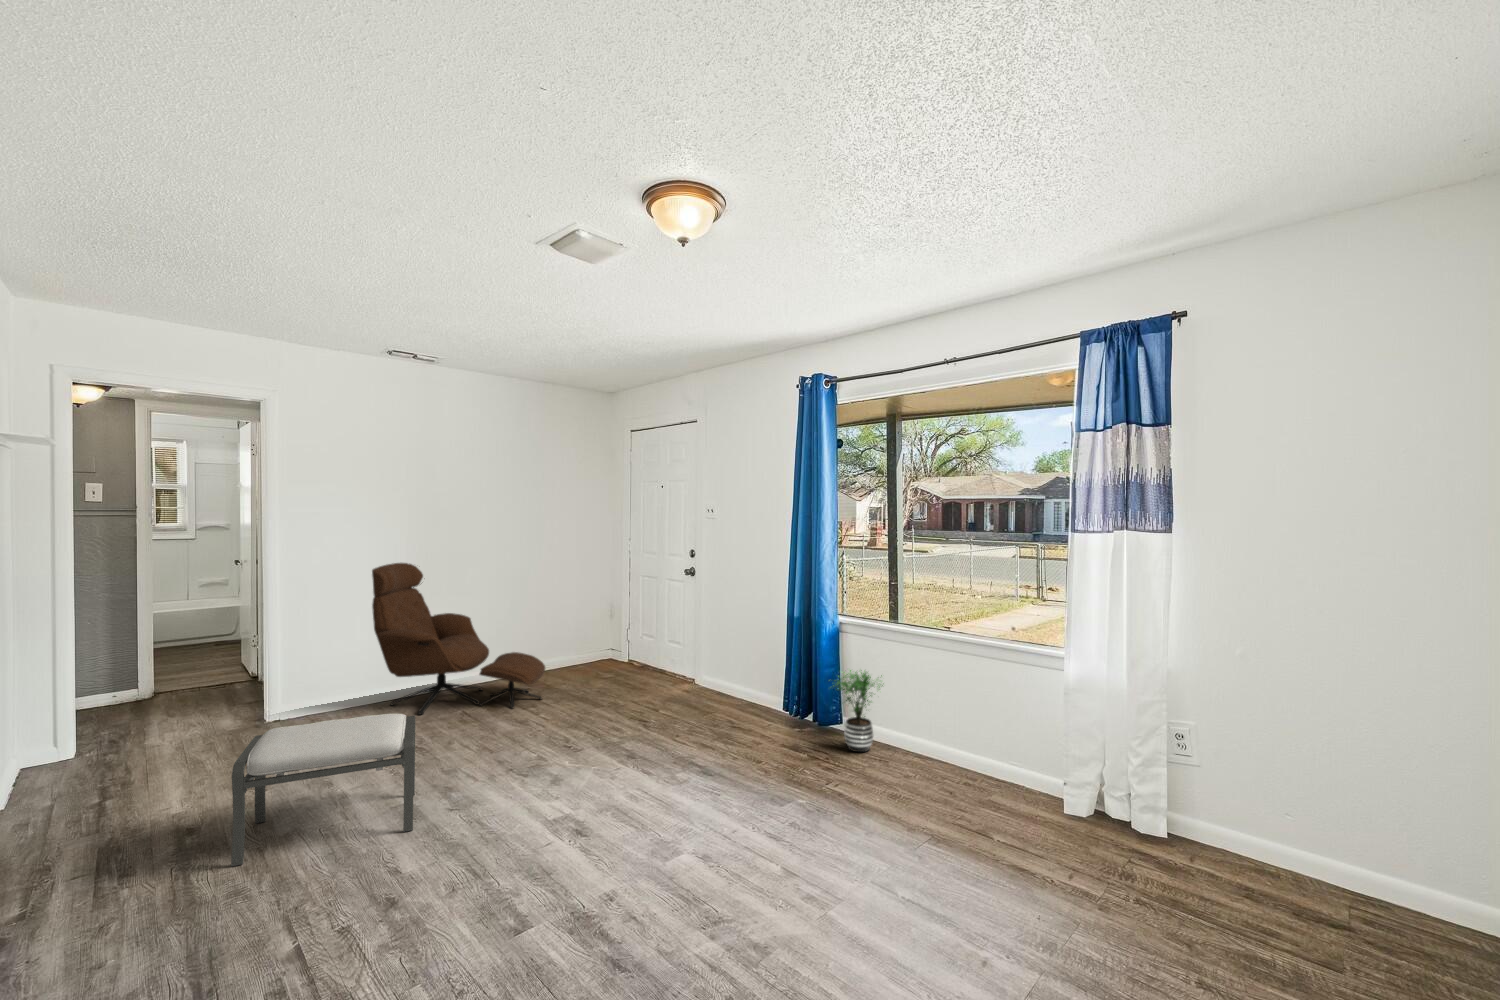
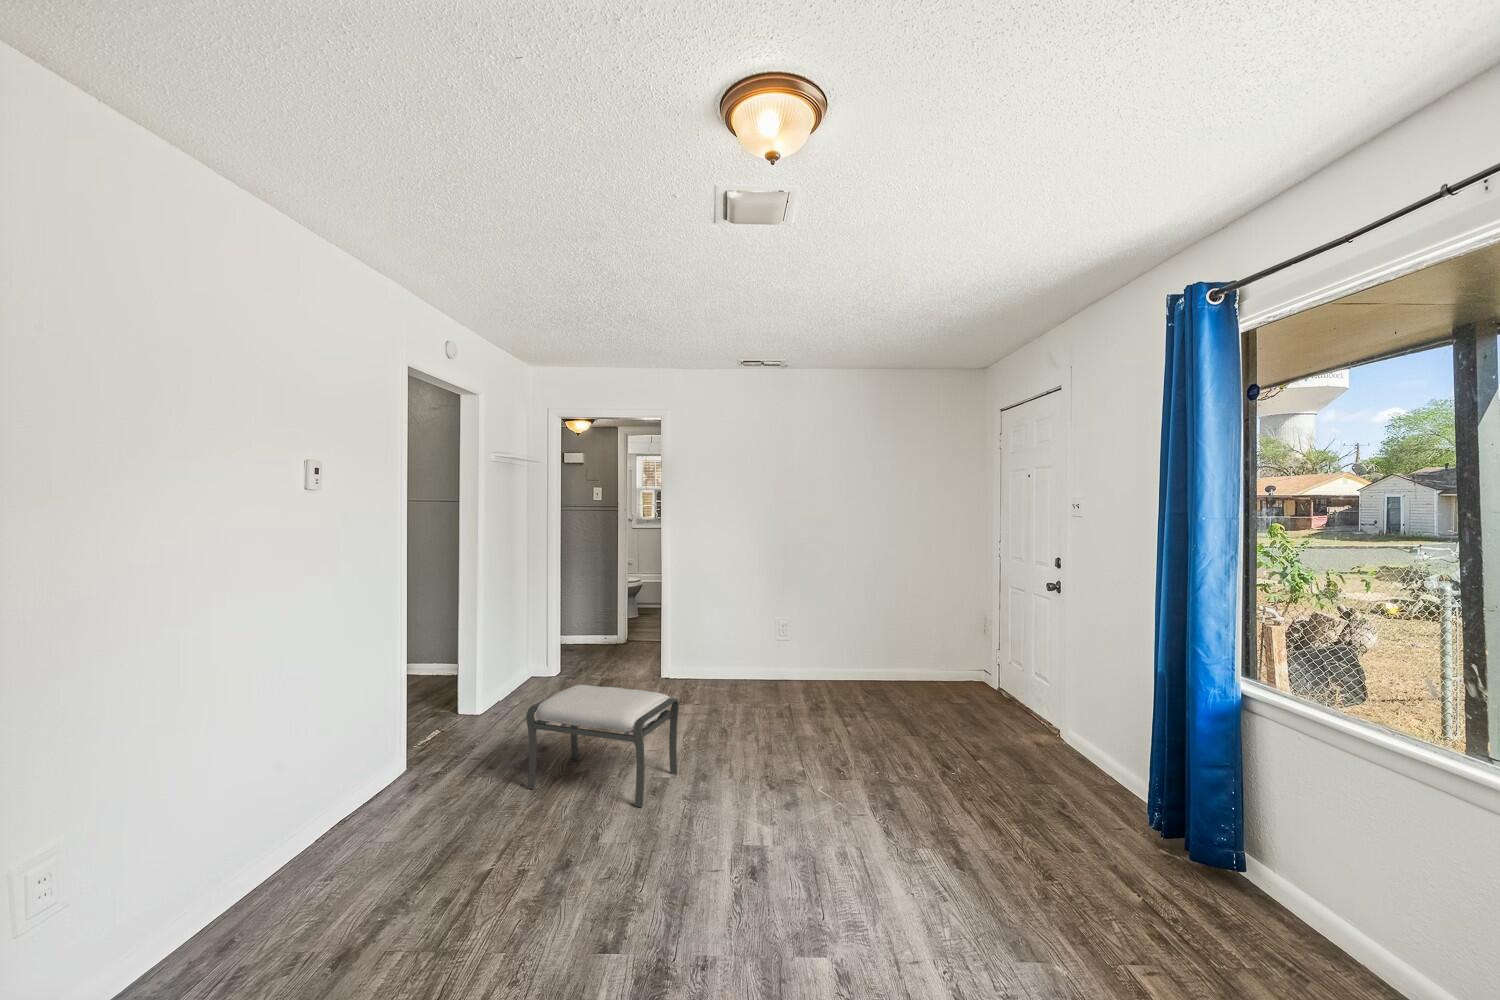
lounge chair: present [372,563,545,715] -> none [726,555,878,714]
potted plant: present [830,670,883,752] -> none [1192,777,1320,938]

